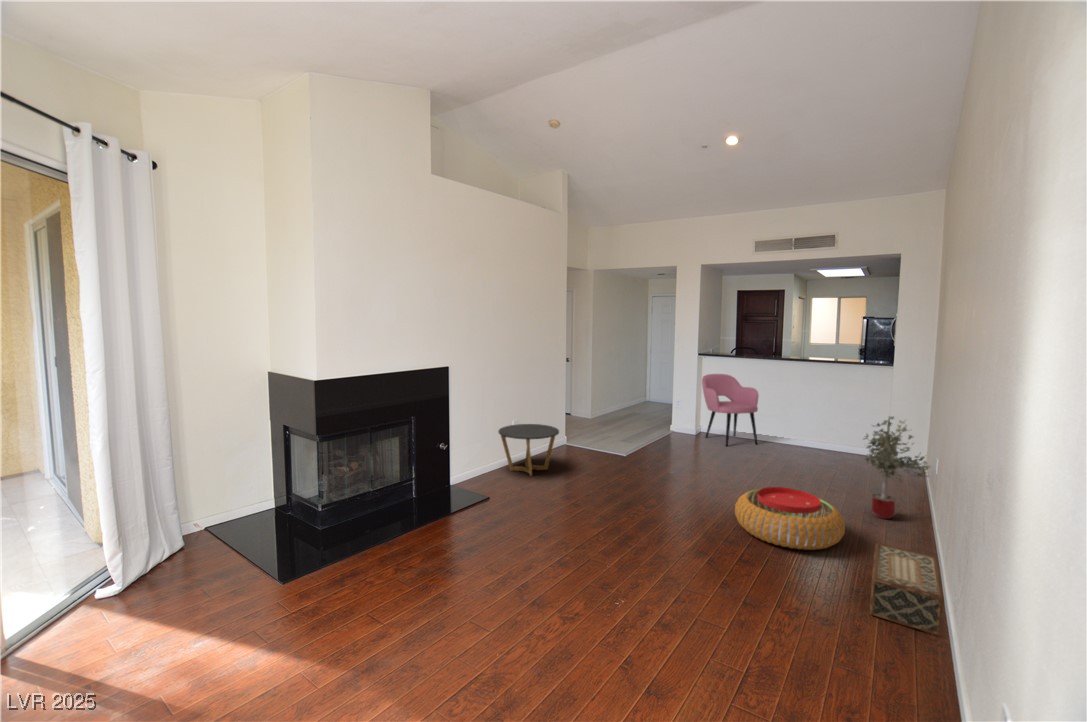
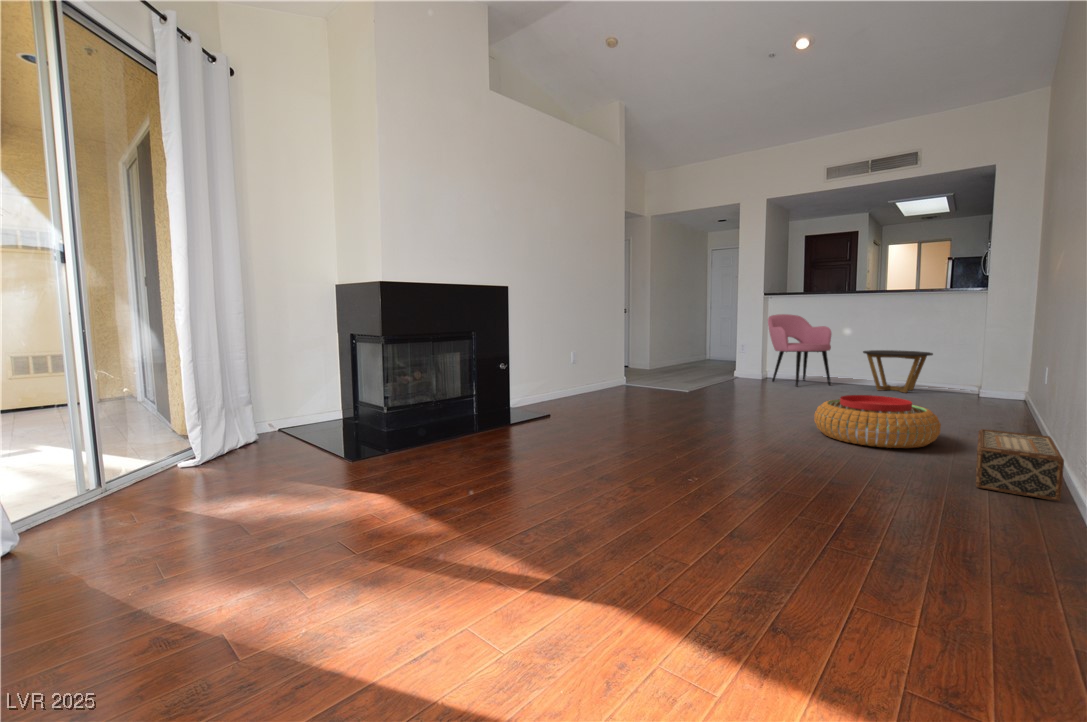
potted tree: present [864,417,929,519] -> none [956,316,1041,431]
side table: present [498,424,559,476] -> present [863,350,933,393]

